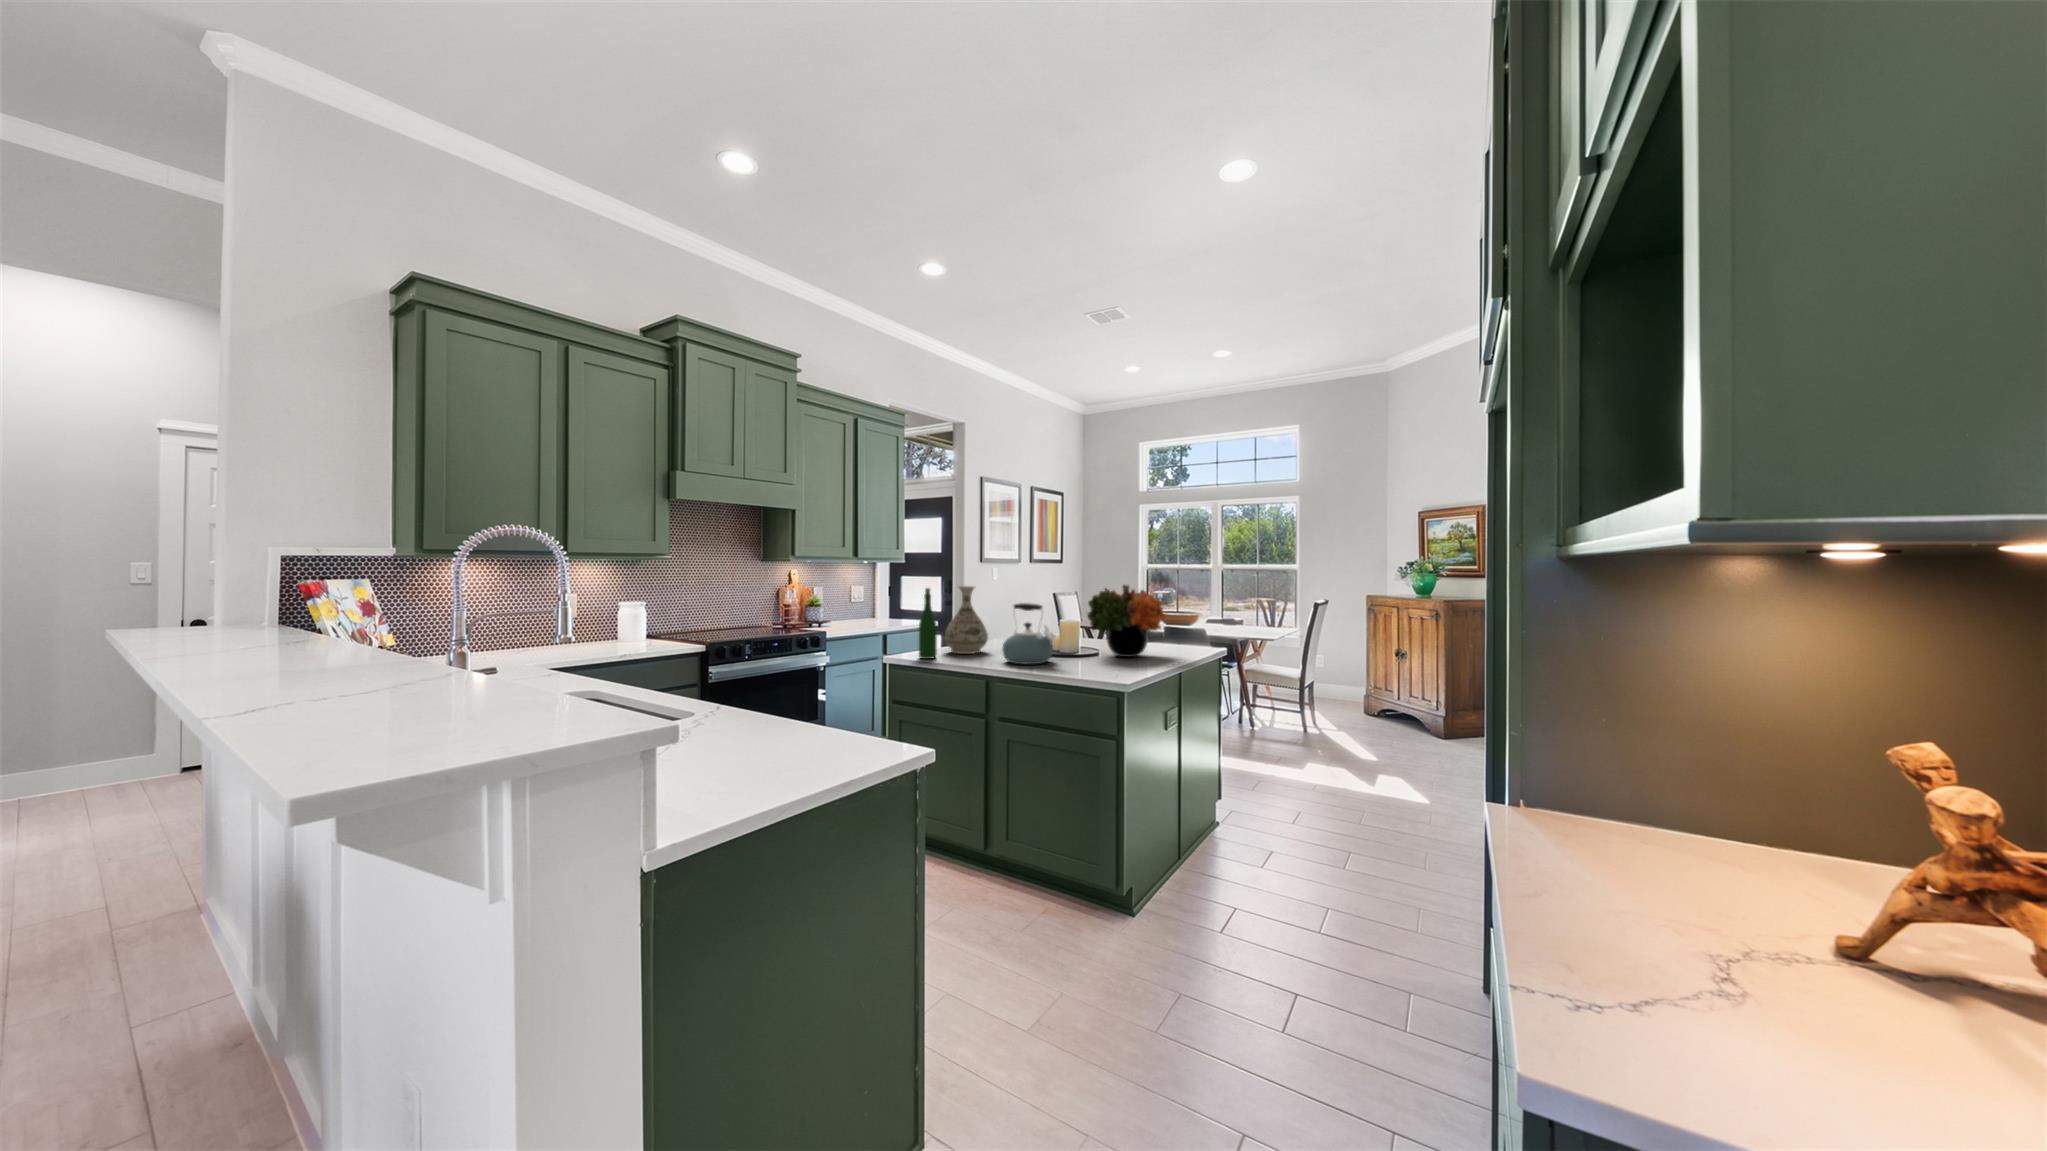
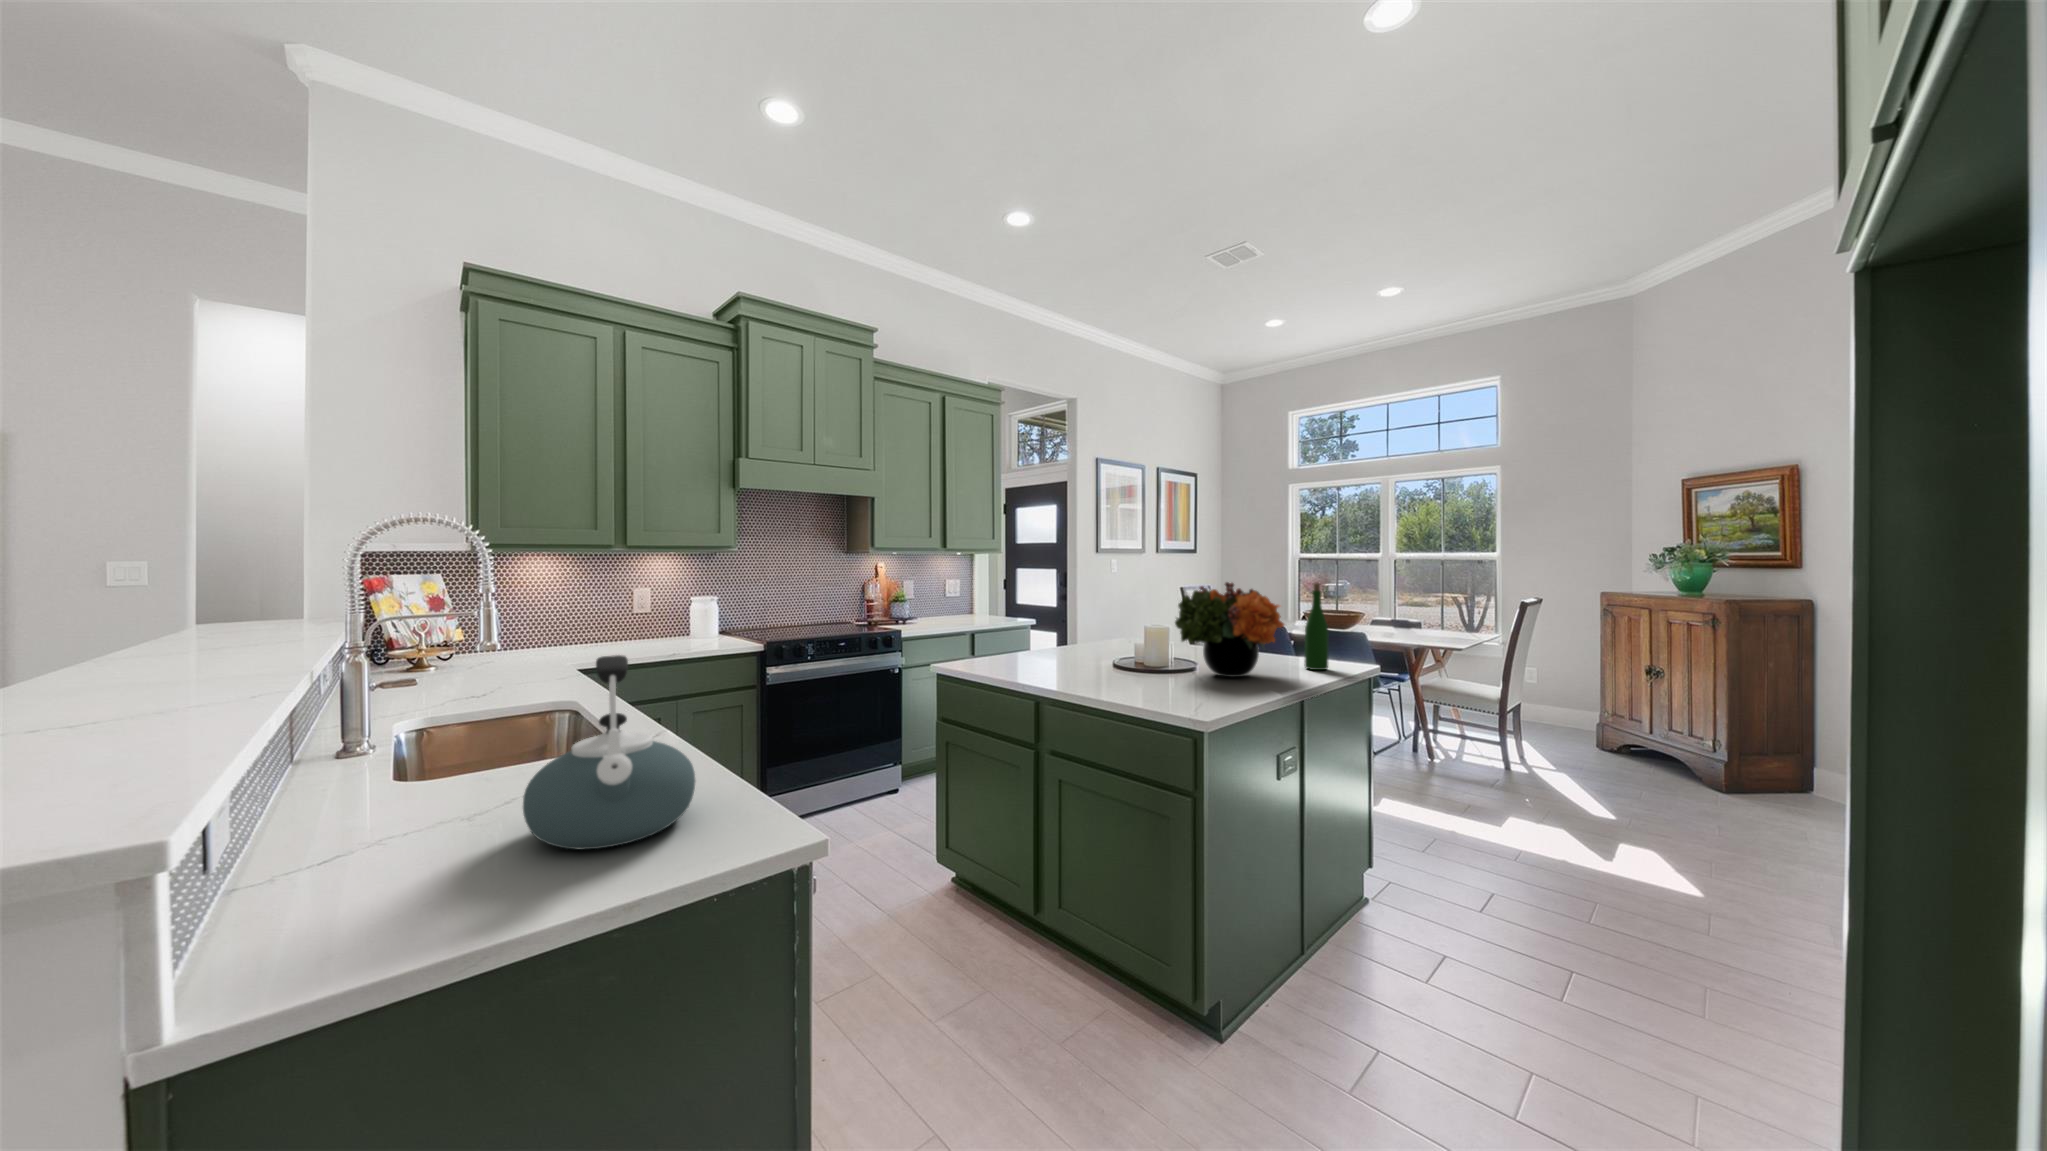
vase: present [945,586,988,654] -> none [1004,583,1057,666]
wine bottle: present [919,588,937,659] -> present [1304,583,1329,670]
kettle: present [1003,603,1055,664] -> present [523,655,695,850]

